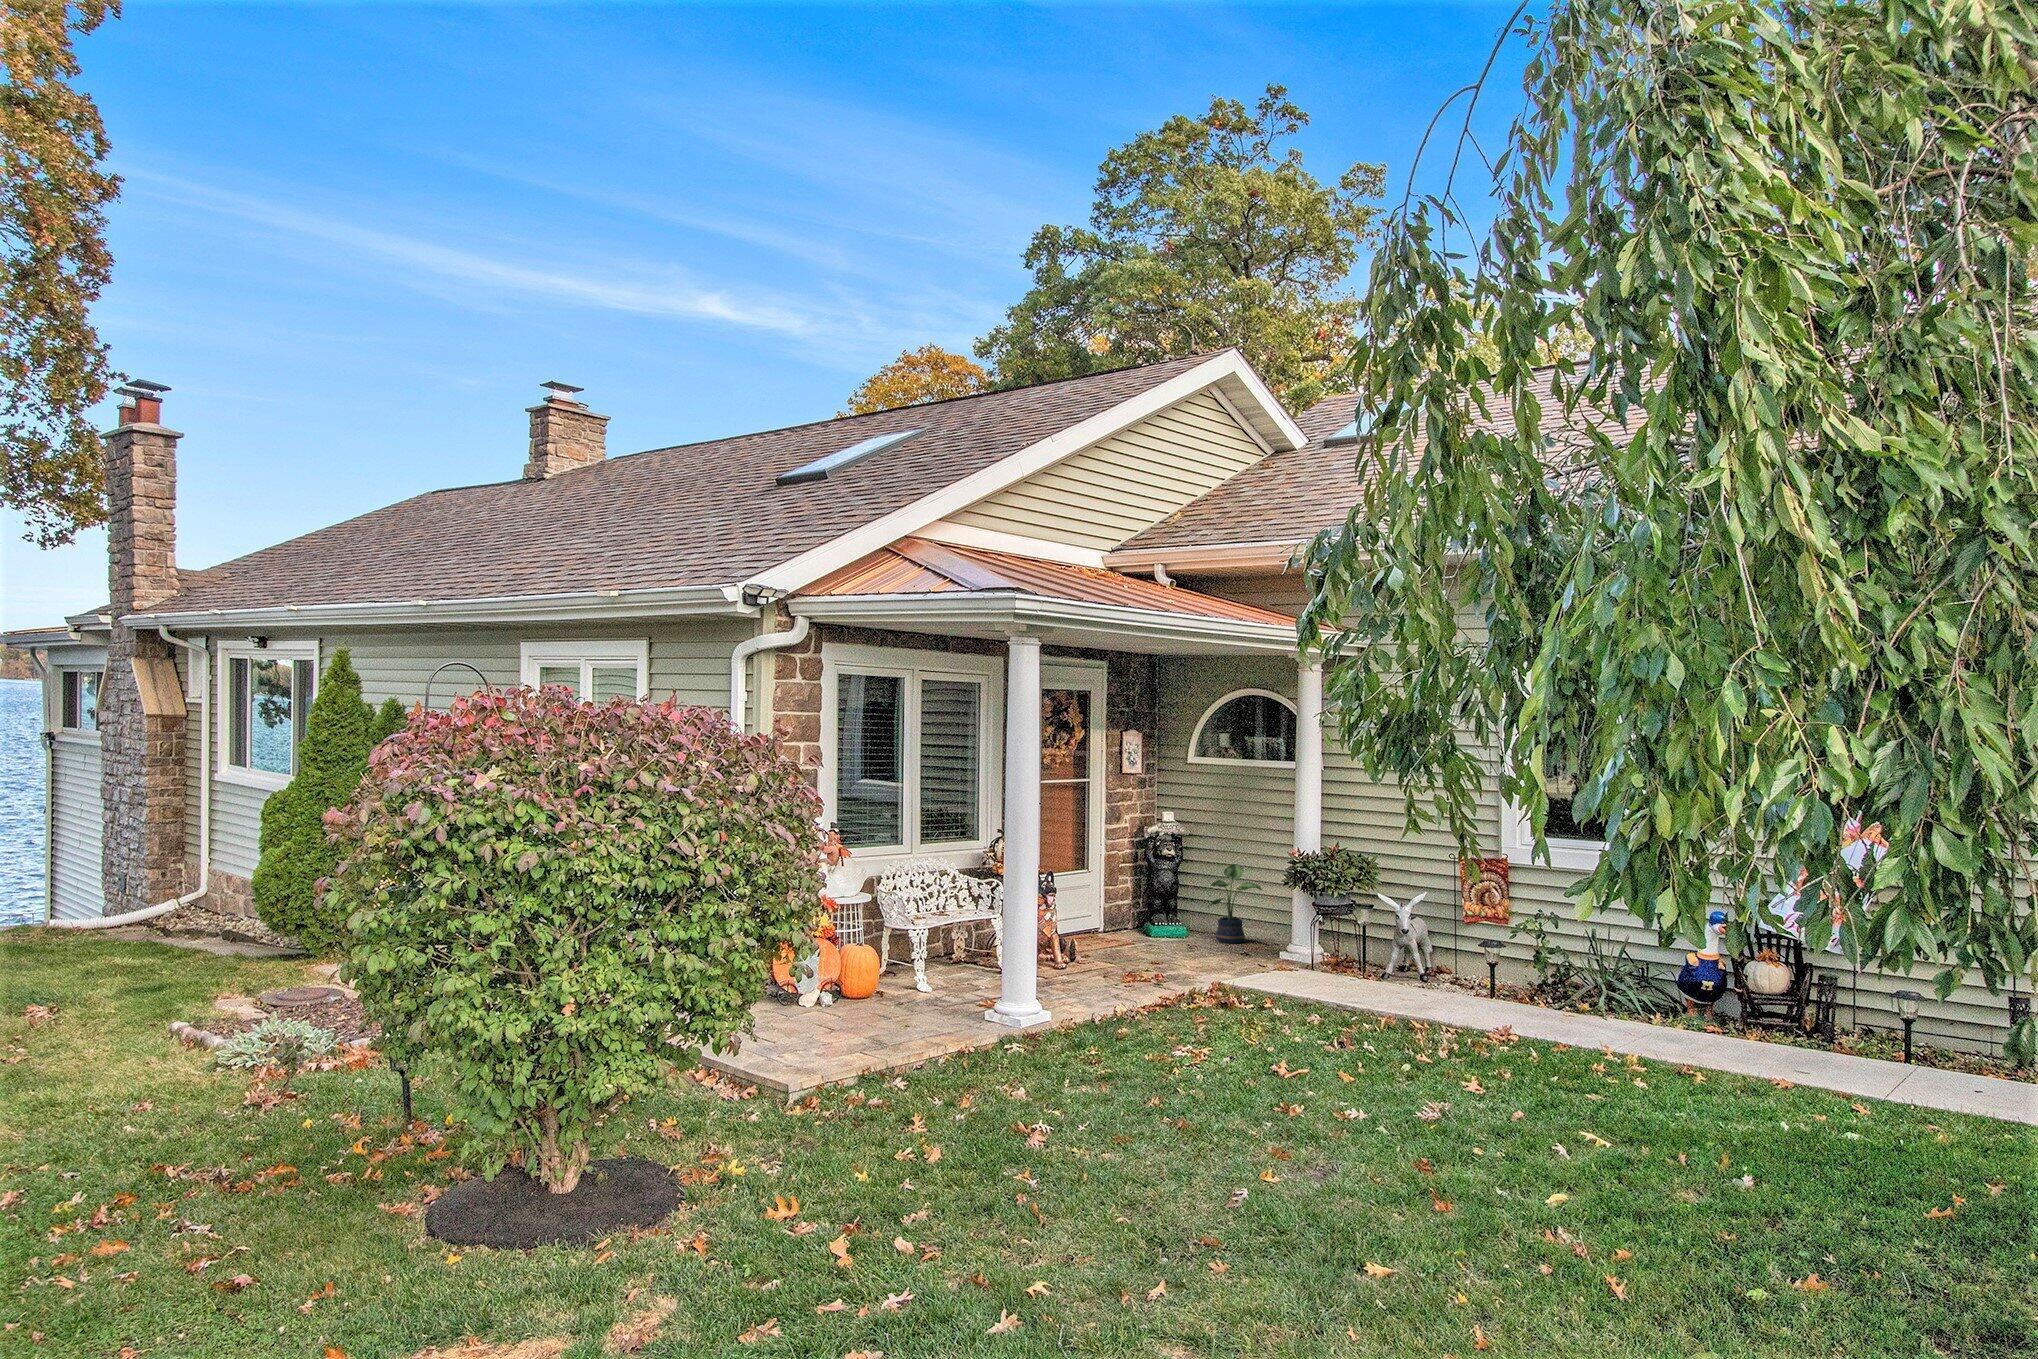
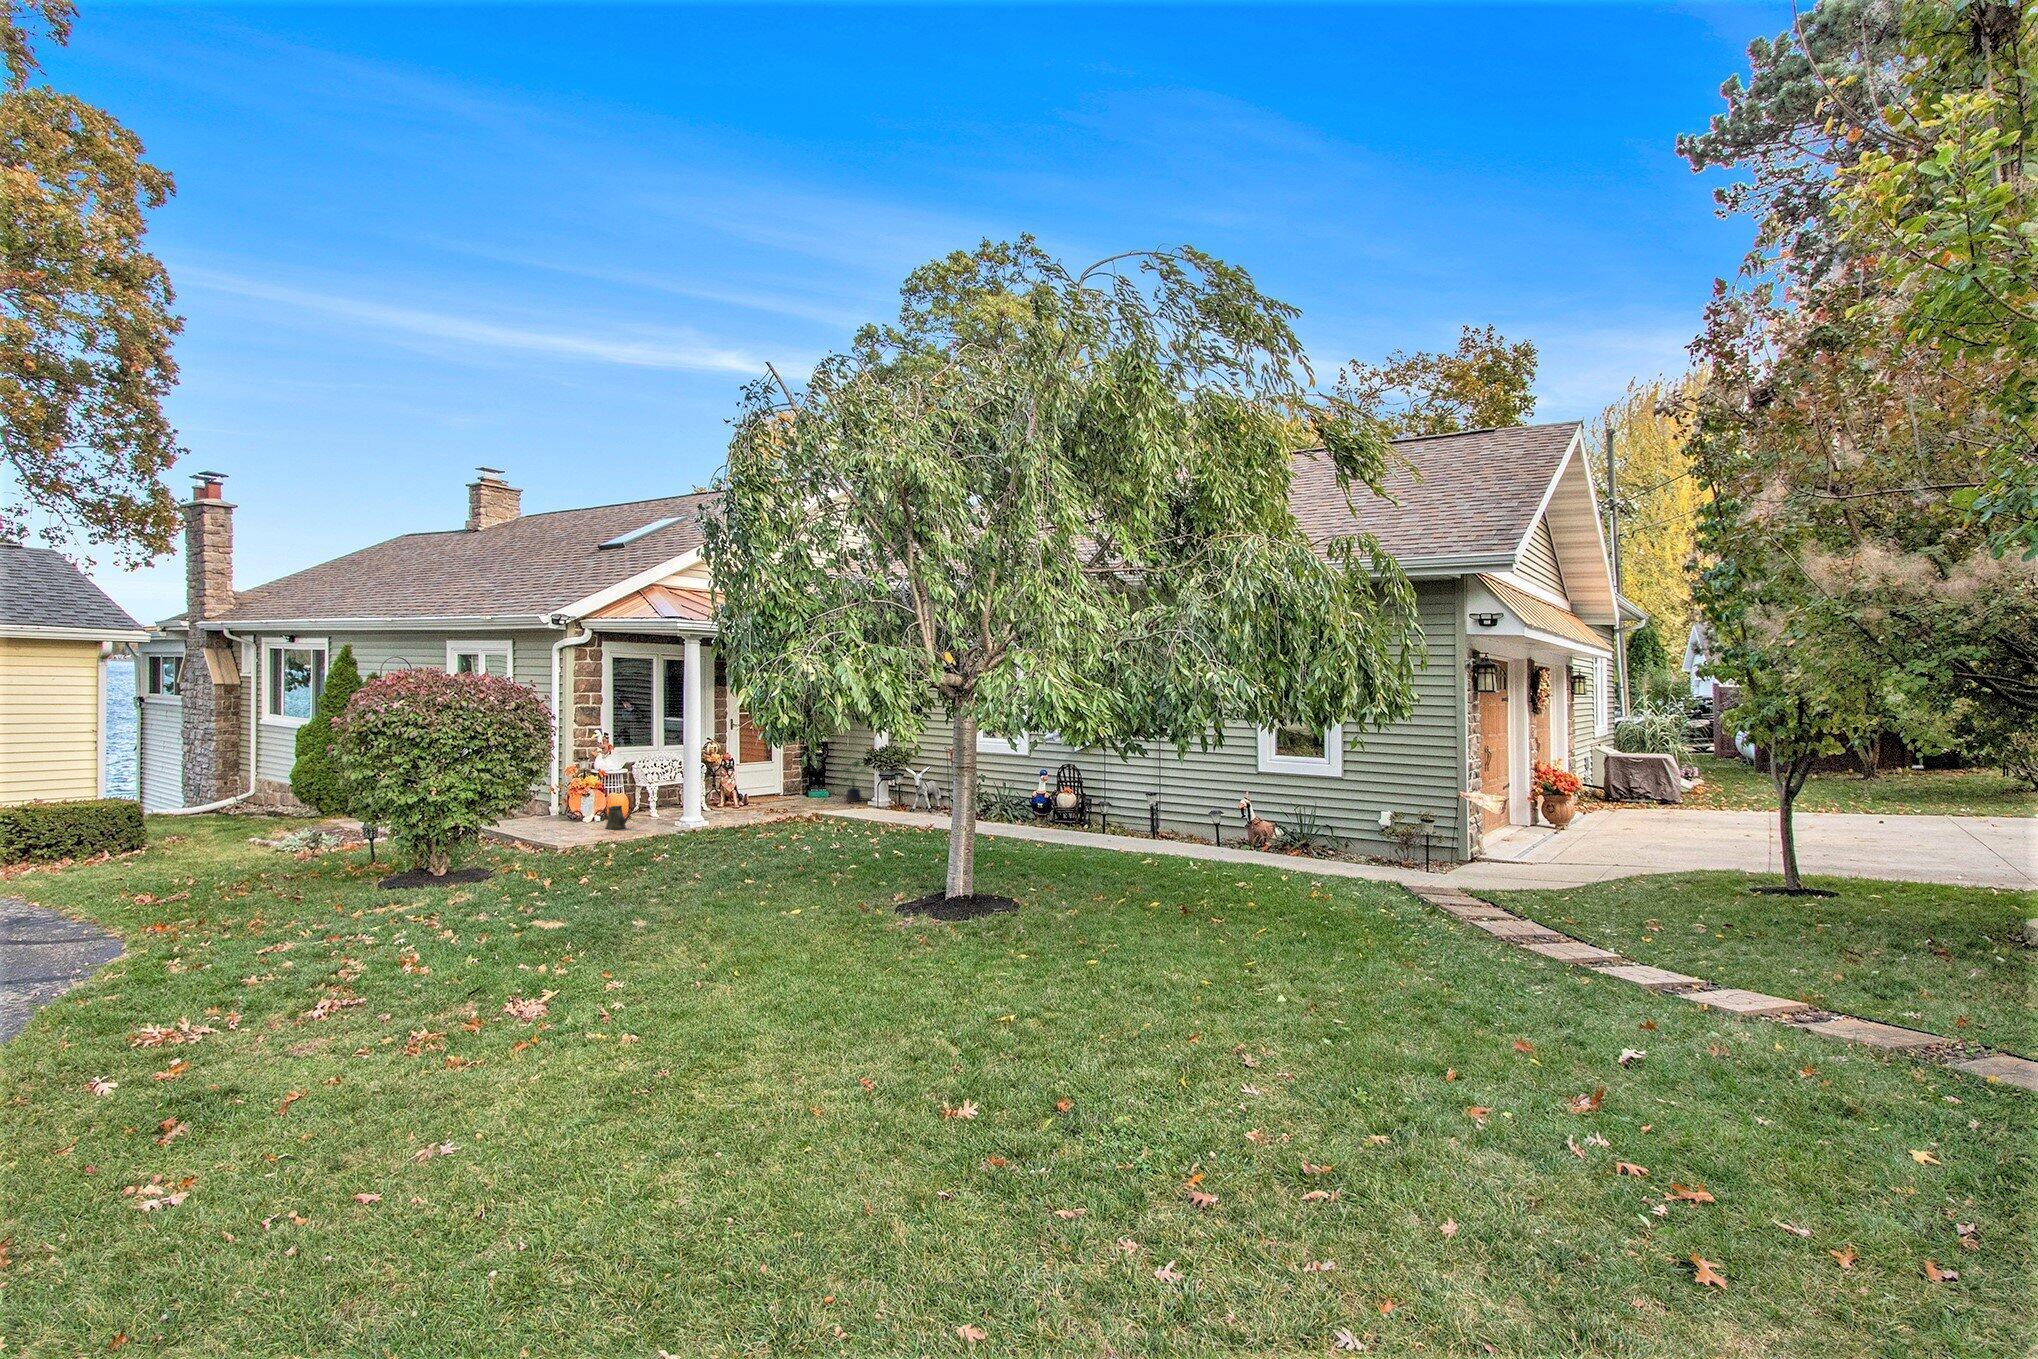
watering can: none [831,969,905,1018] -> present [603,805,637,829]

